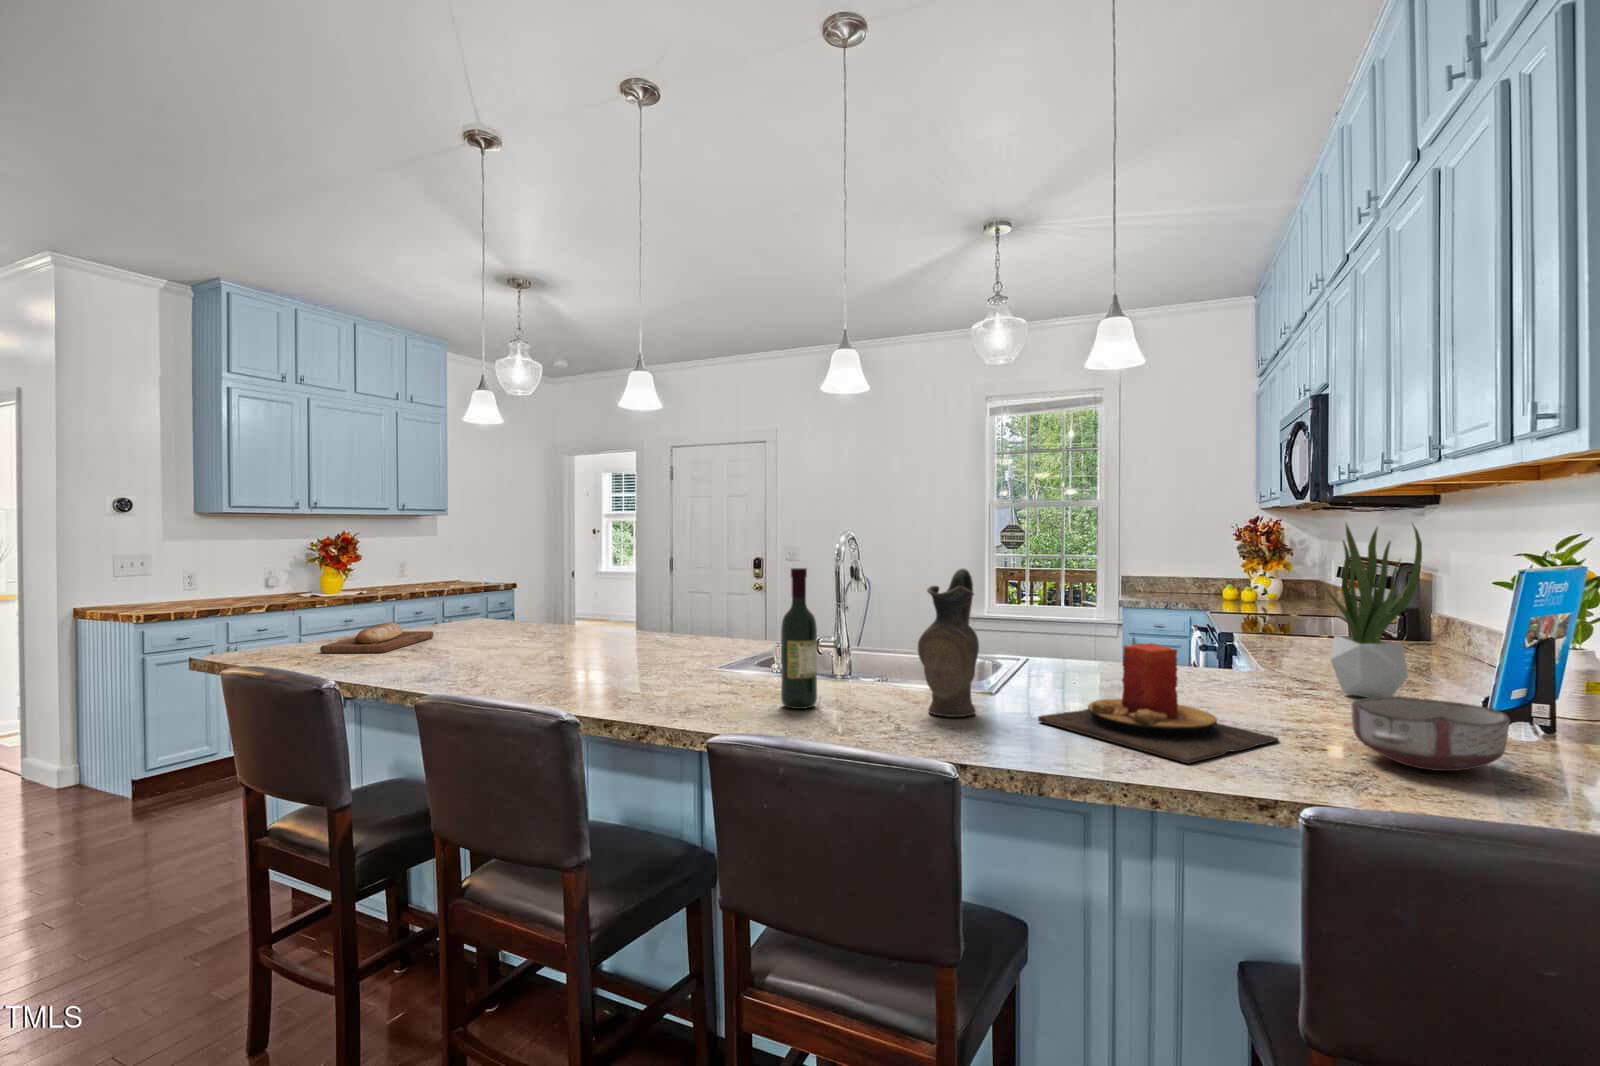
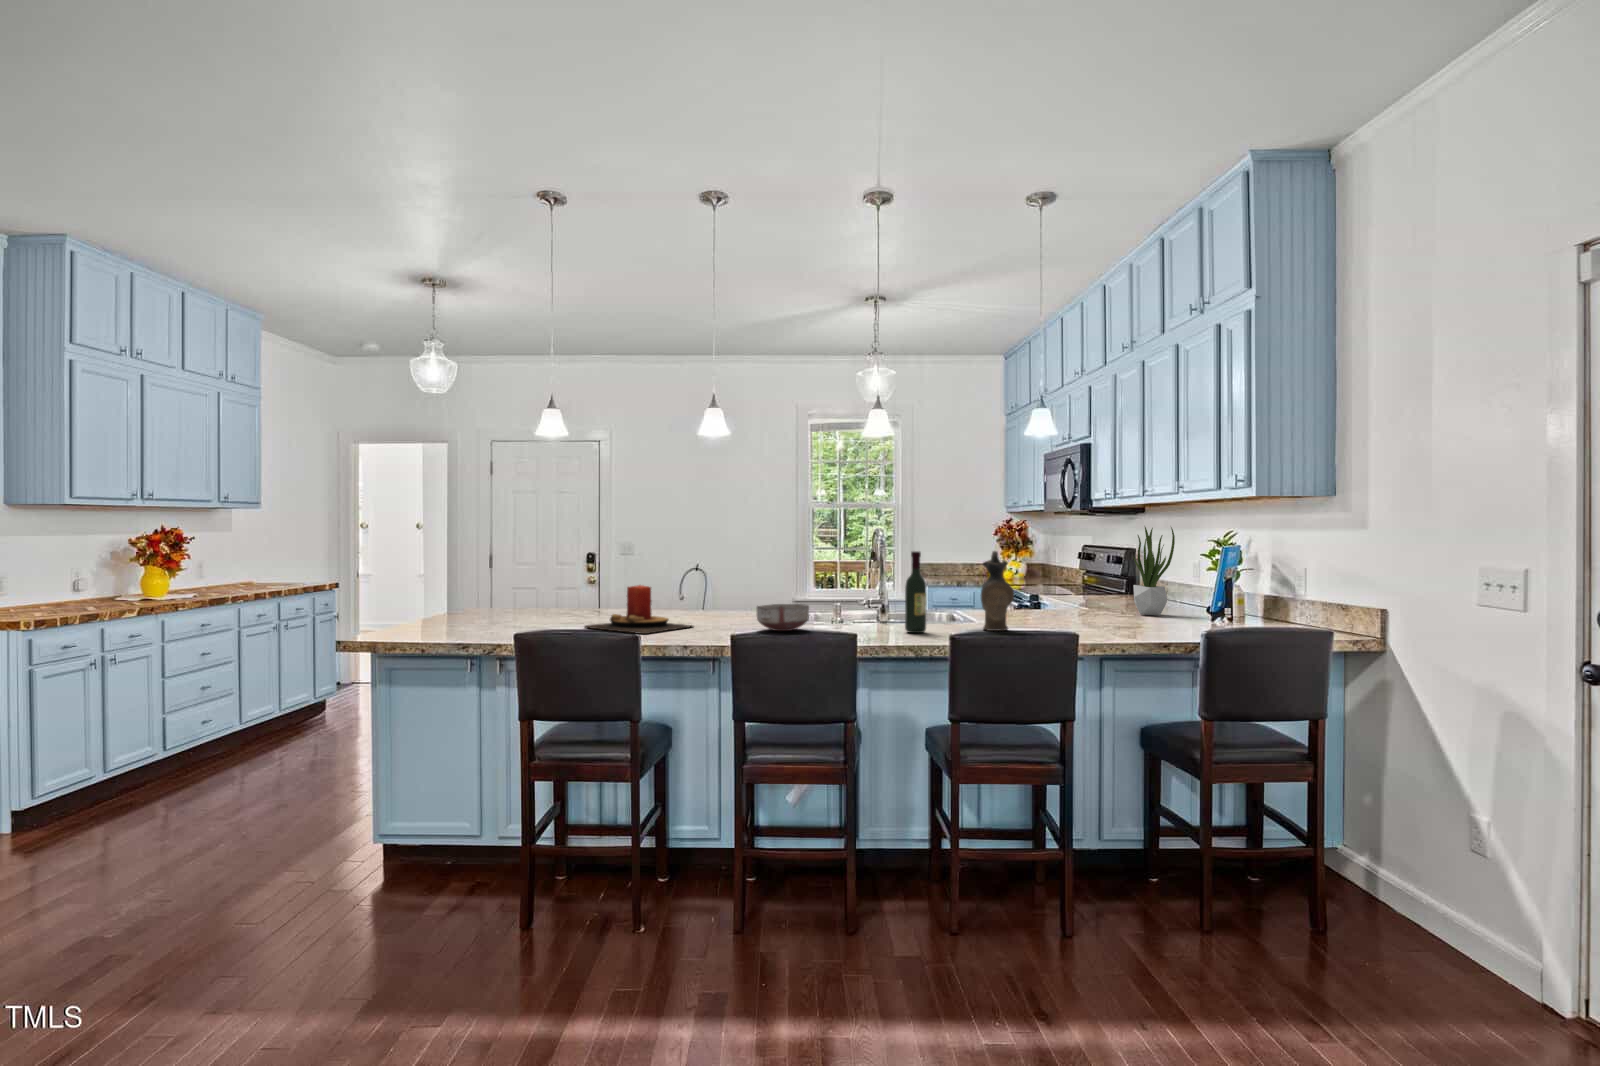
bread loaf: present [320,622,434,653] -> none [455,607,520,631]
candle: present [1038,643,1279,764] -> present [585,585,693,634]
ceramic bowl: present [1351,697,1510,771] -> present [757,604,809,631]

